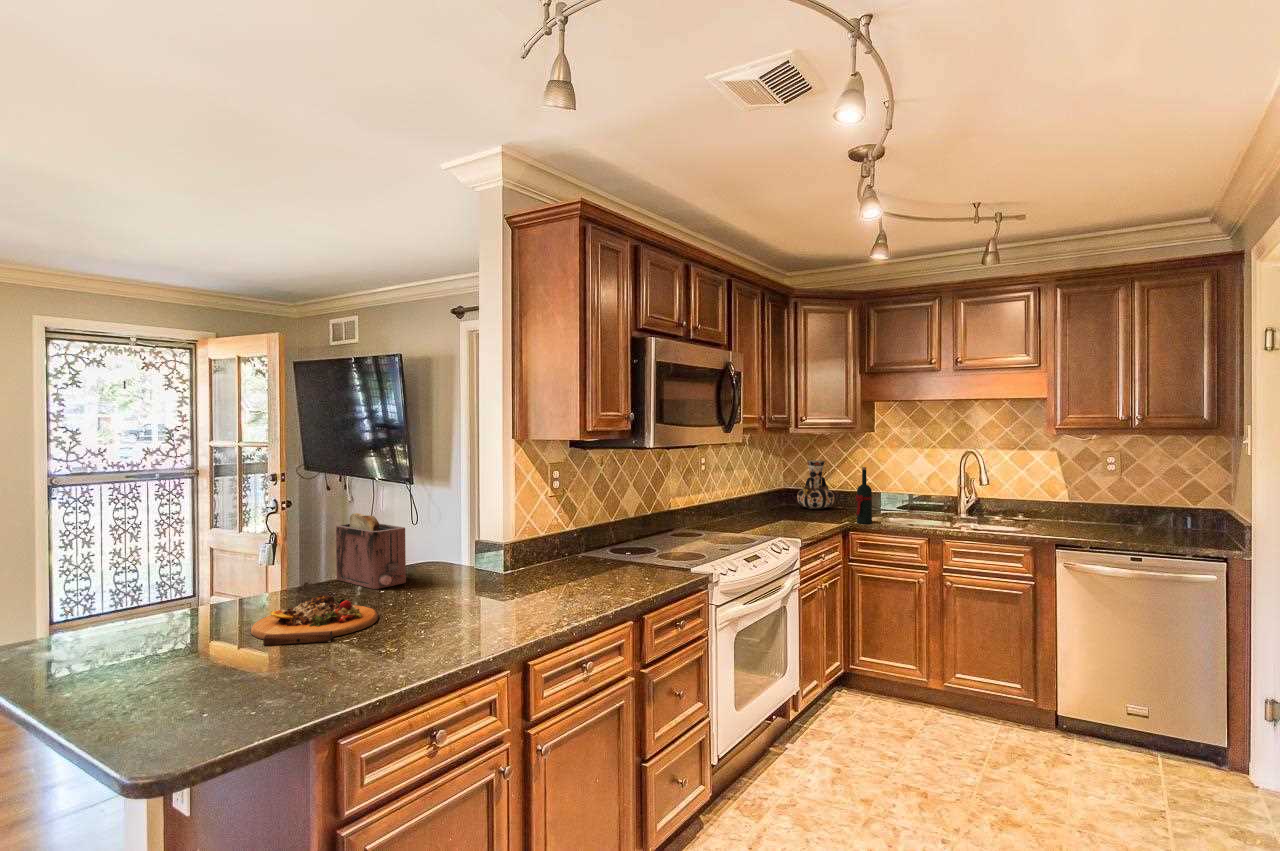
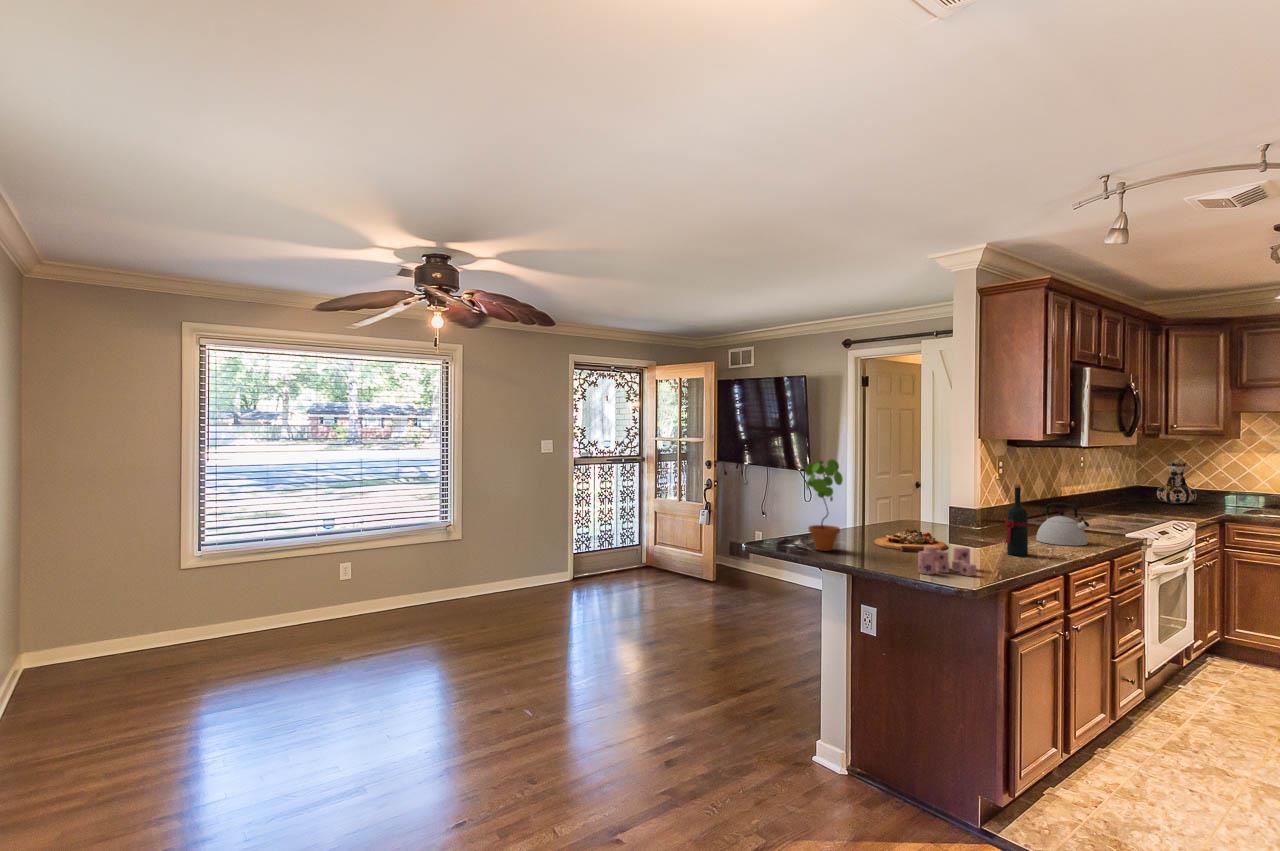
wine bottle: present [856,467,872,524] -> present [1005,484,1028,556]
potted plant: none [53,485,145,660] -> present [805,459,843,551]
toaster: present [336,513,406,589] -> none [867,484,920,532]
kettle: none [549,535,615,601] -> present [1036,503,1089,546]
candle: none [148,650,296,727] -> present [918,546,976,576]

